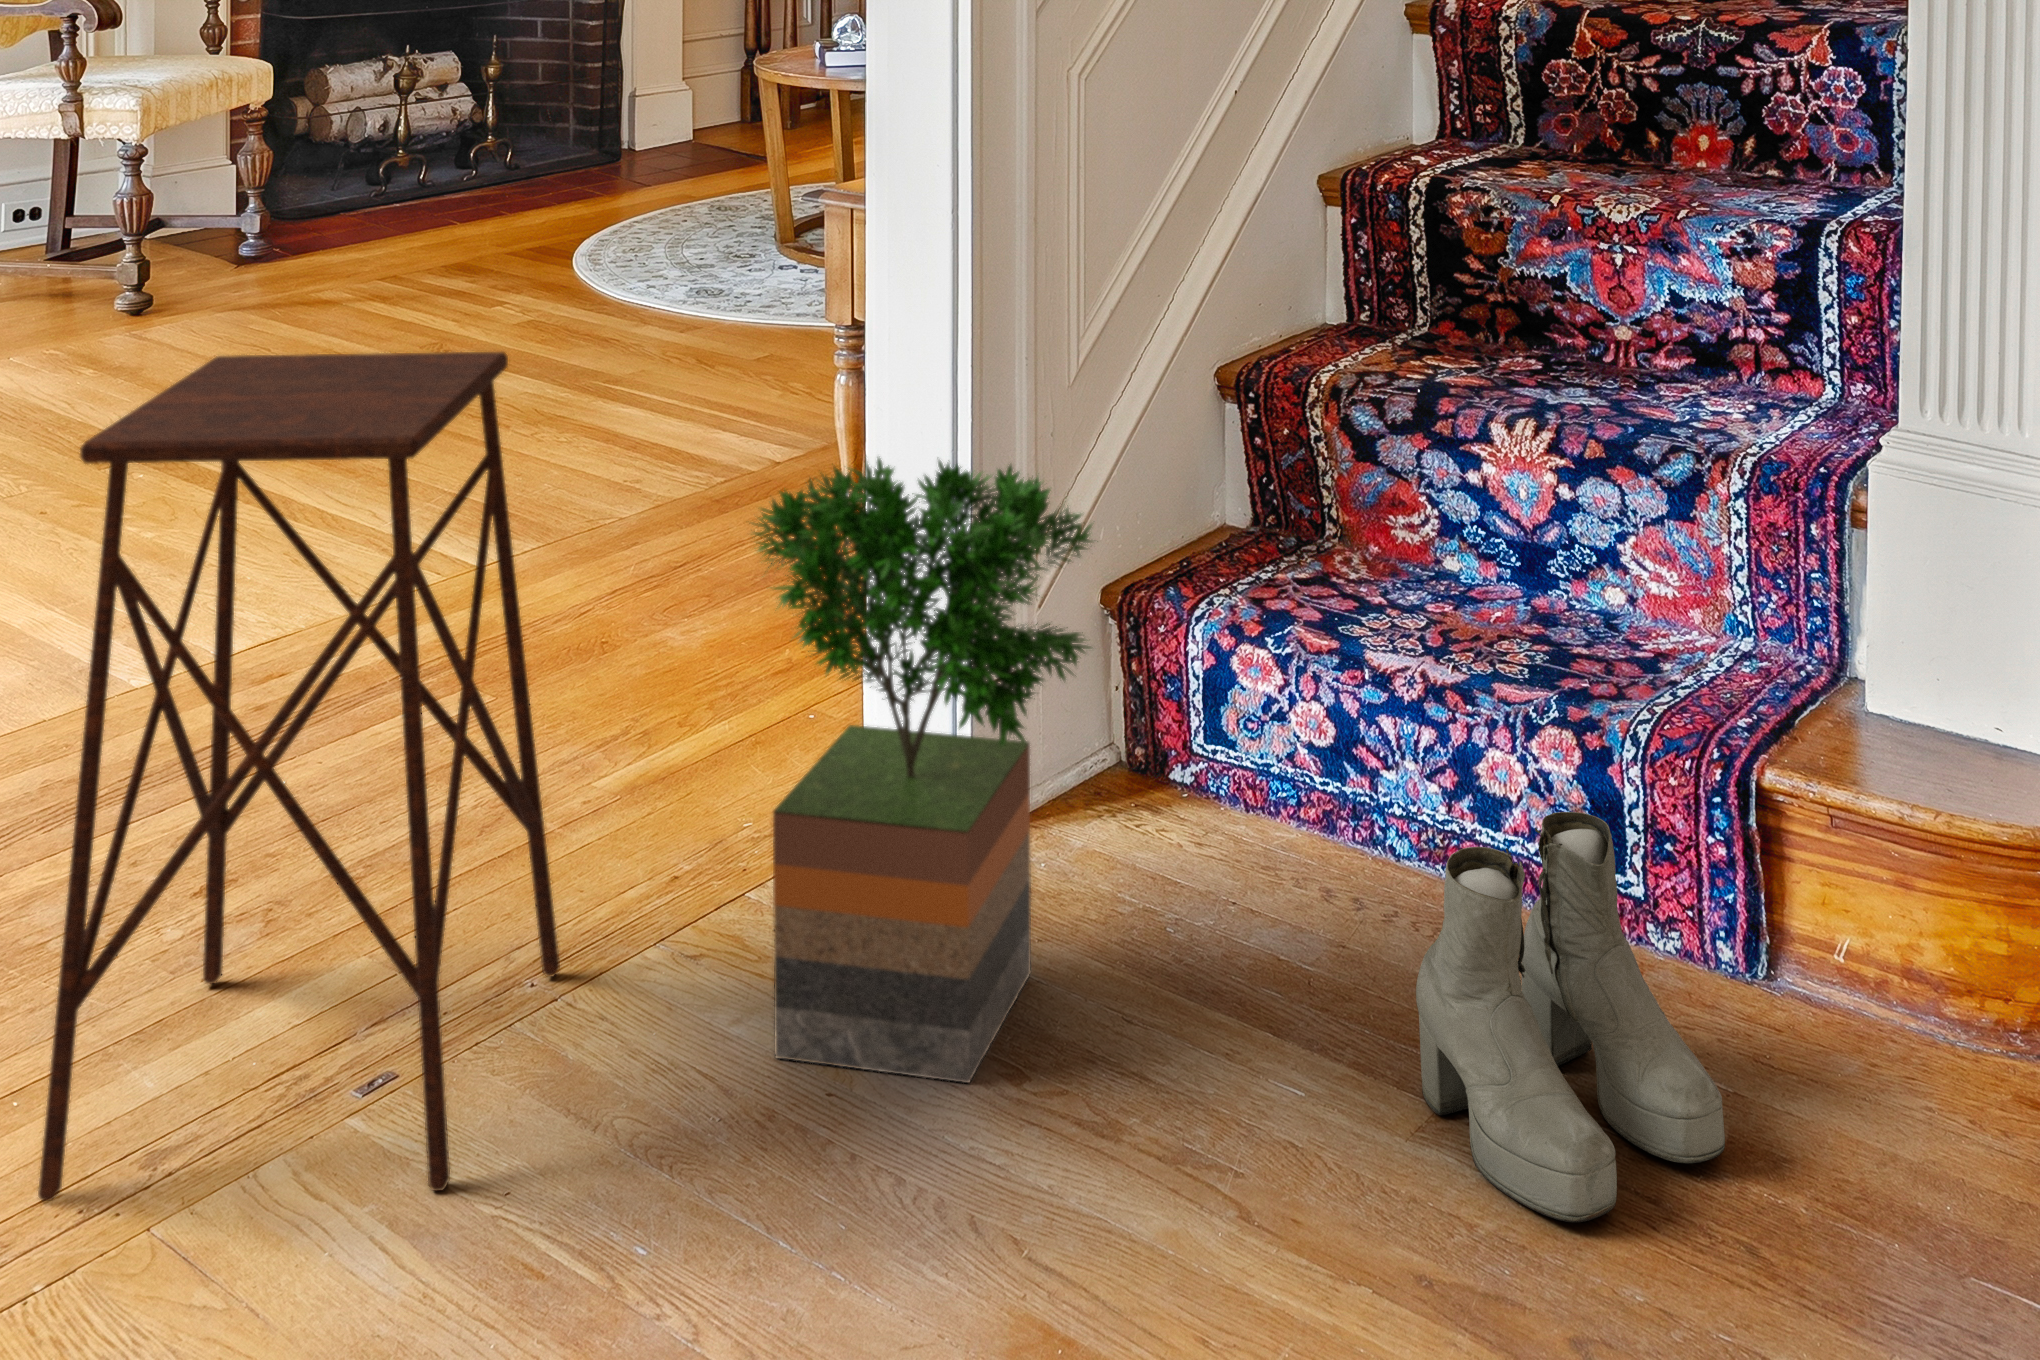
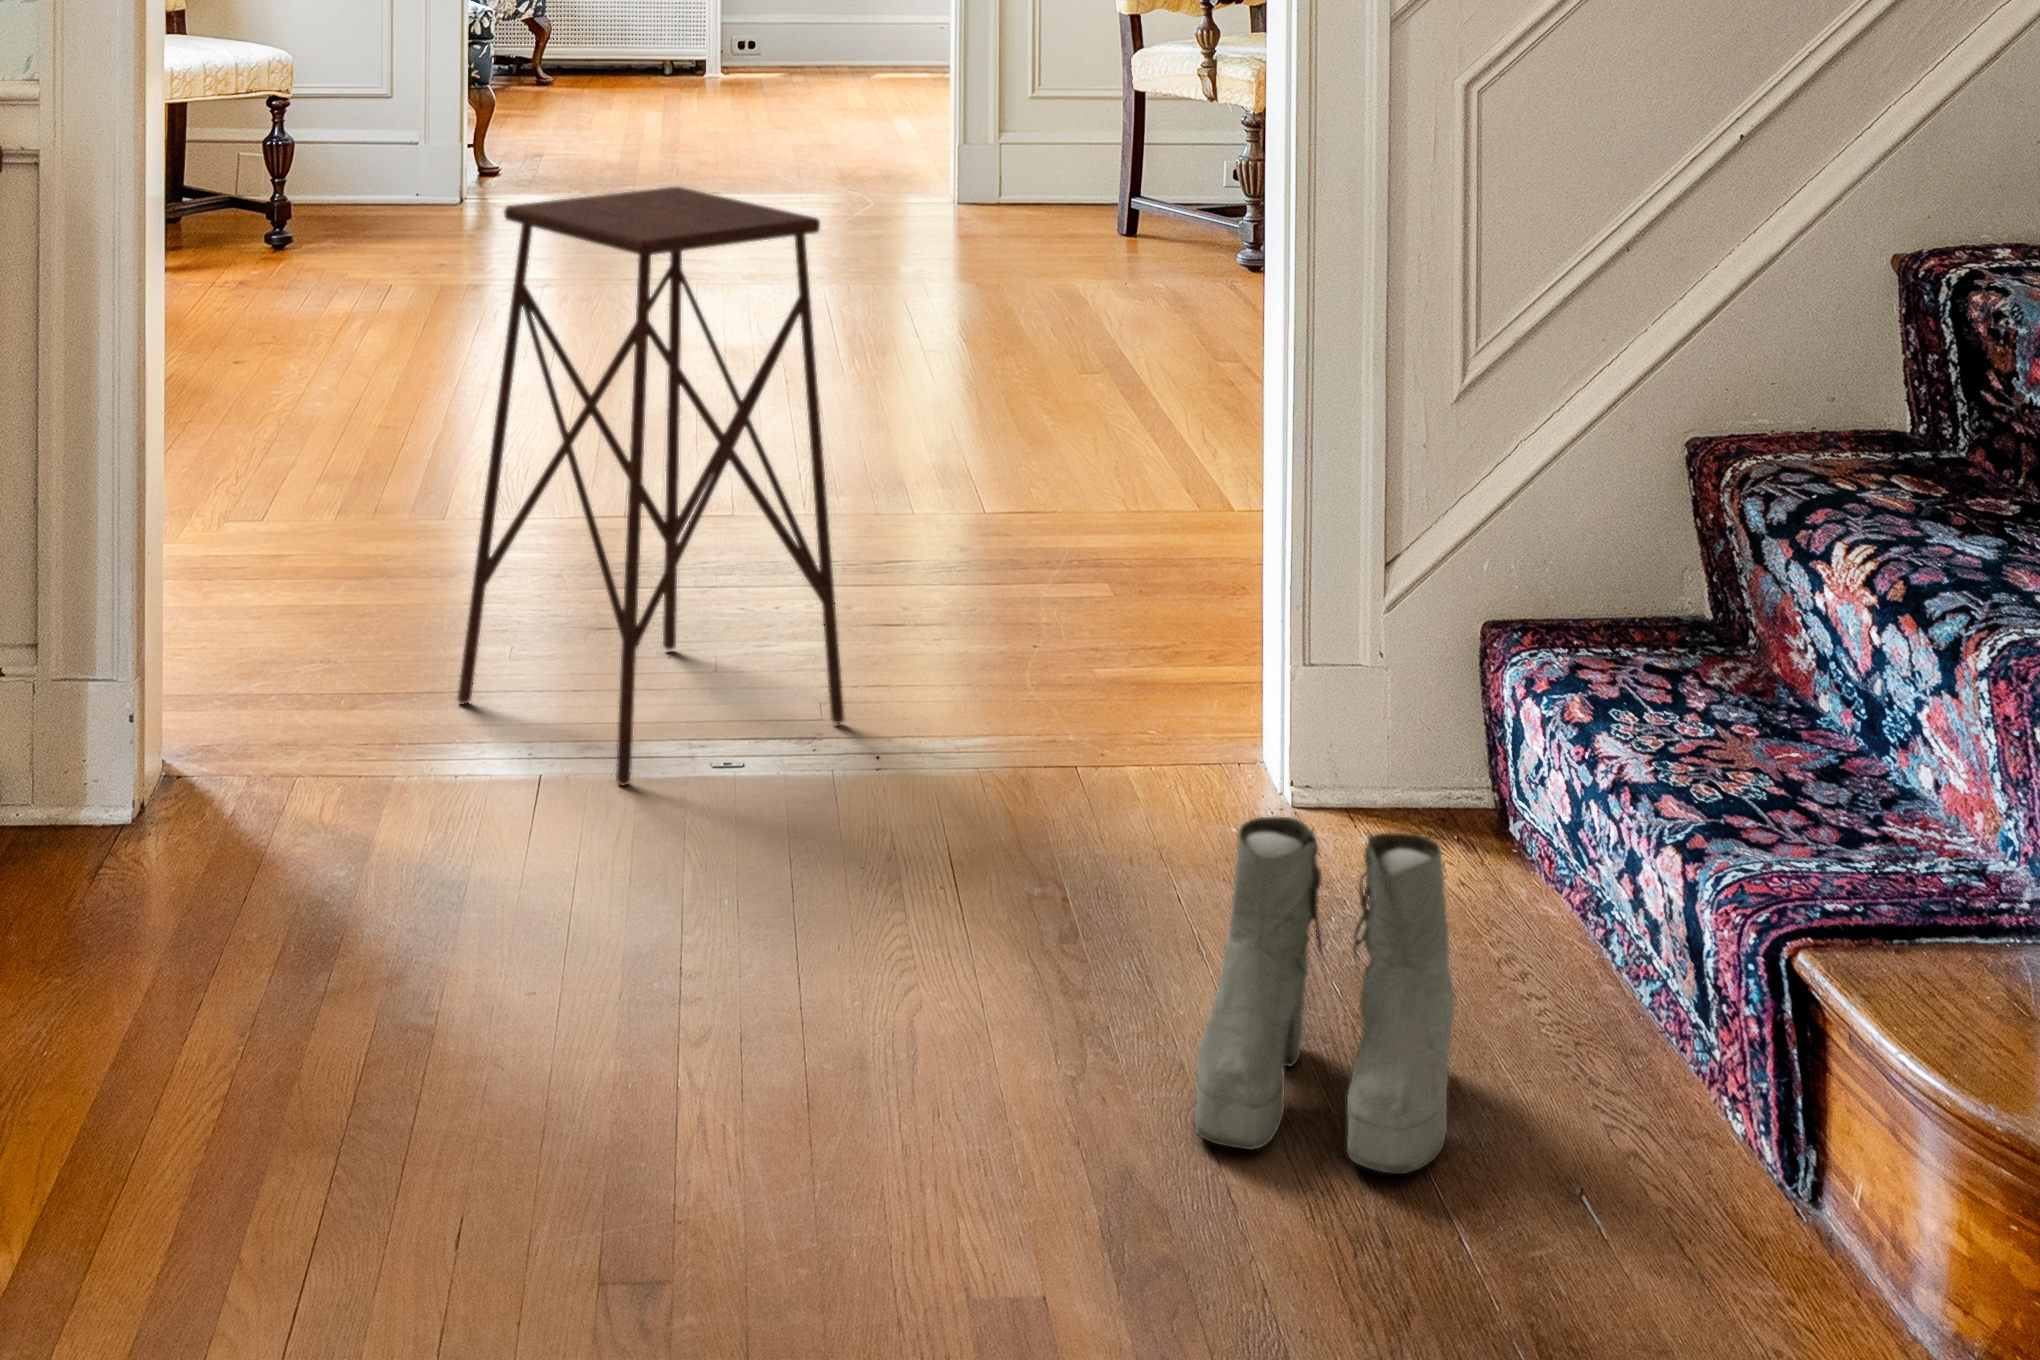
potted tree: present [753,458,1098,1083] -> none [855,357,1197,883]

